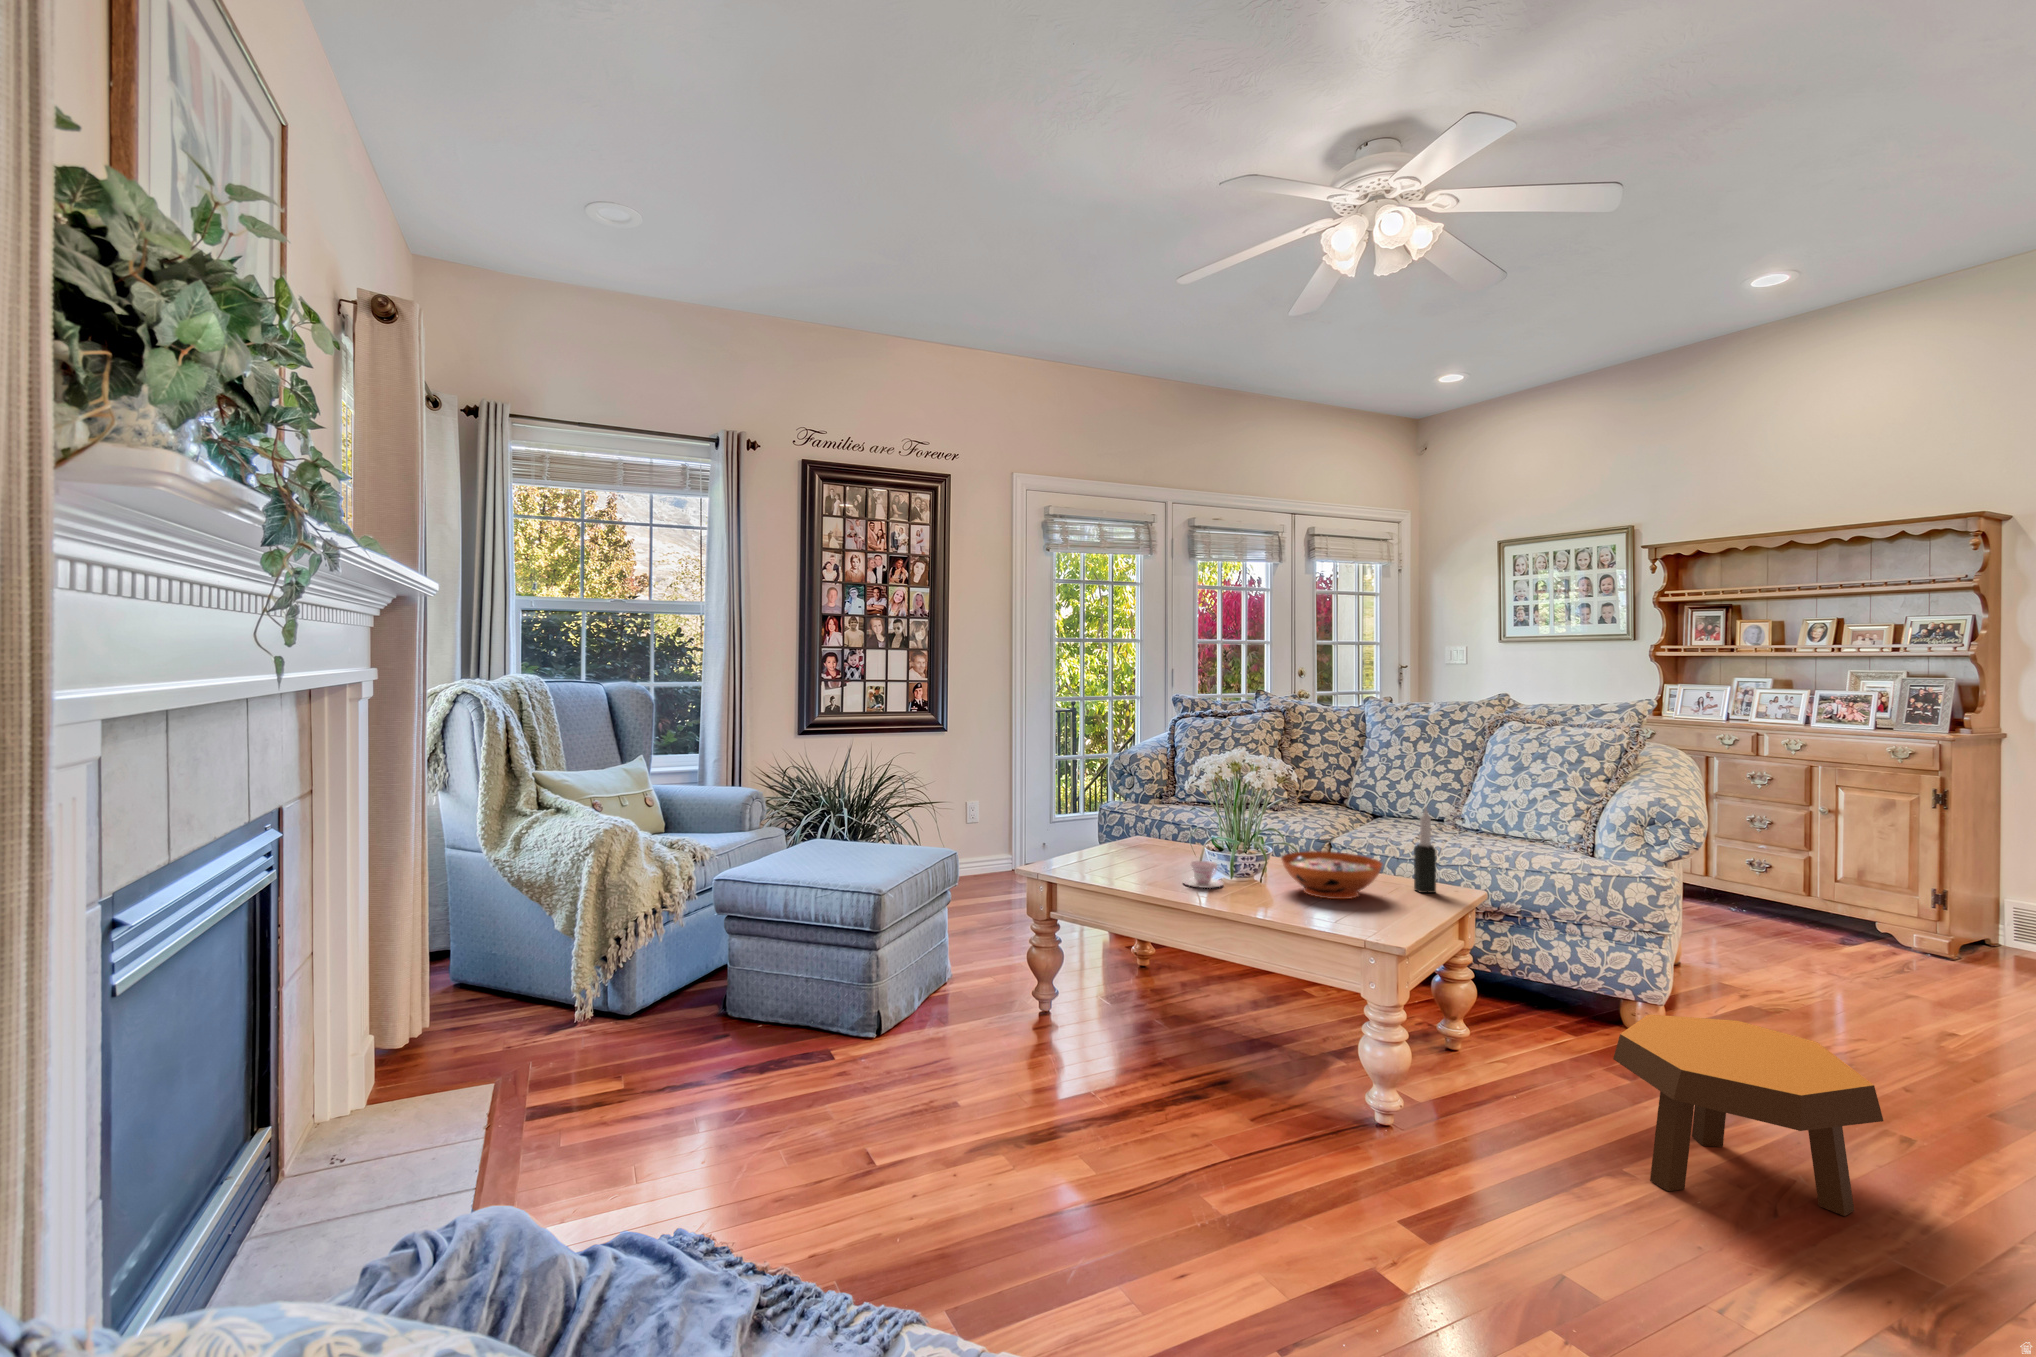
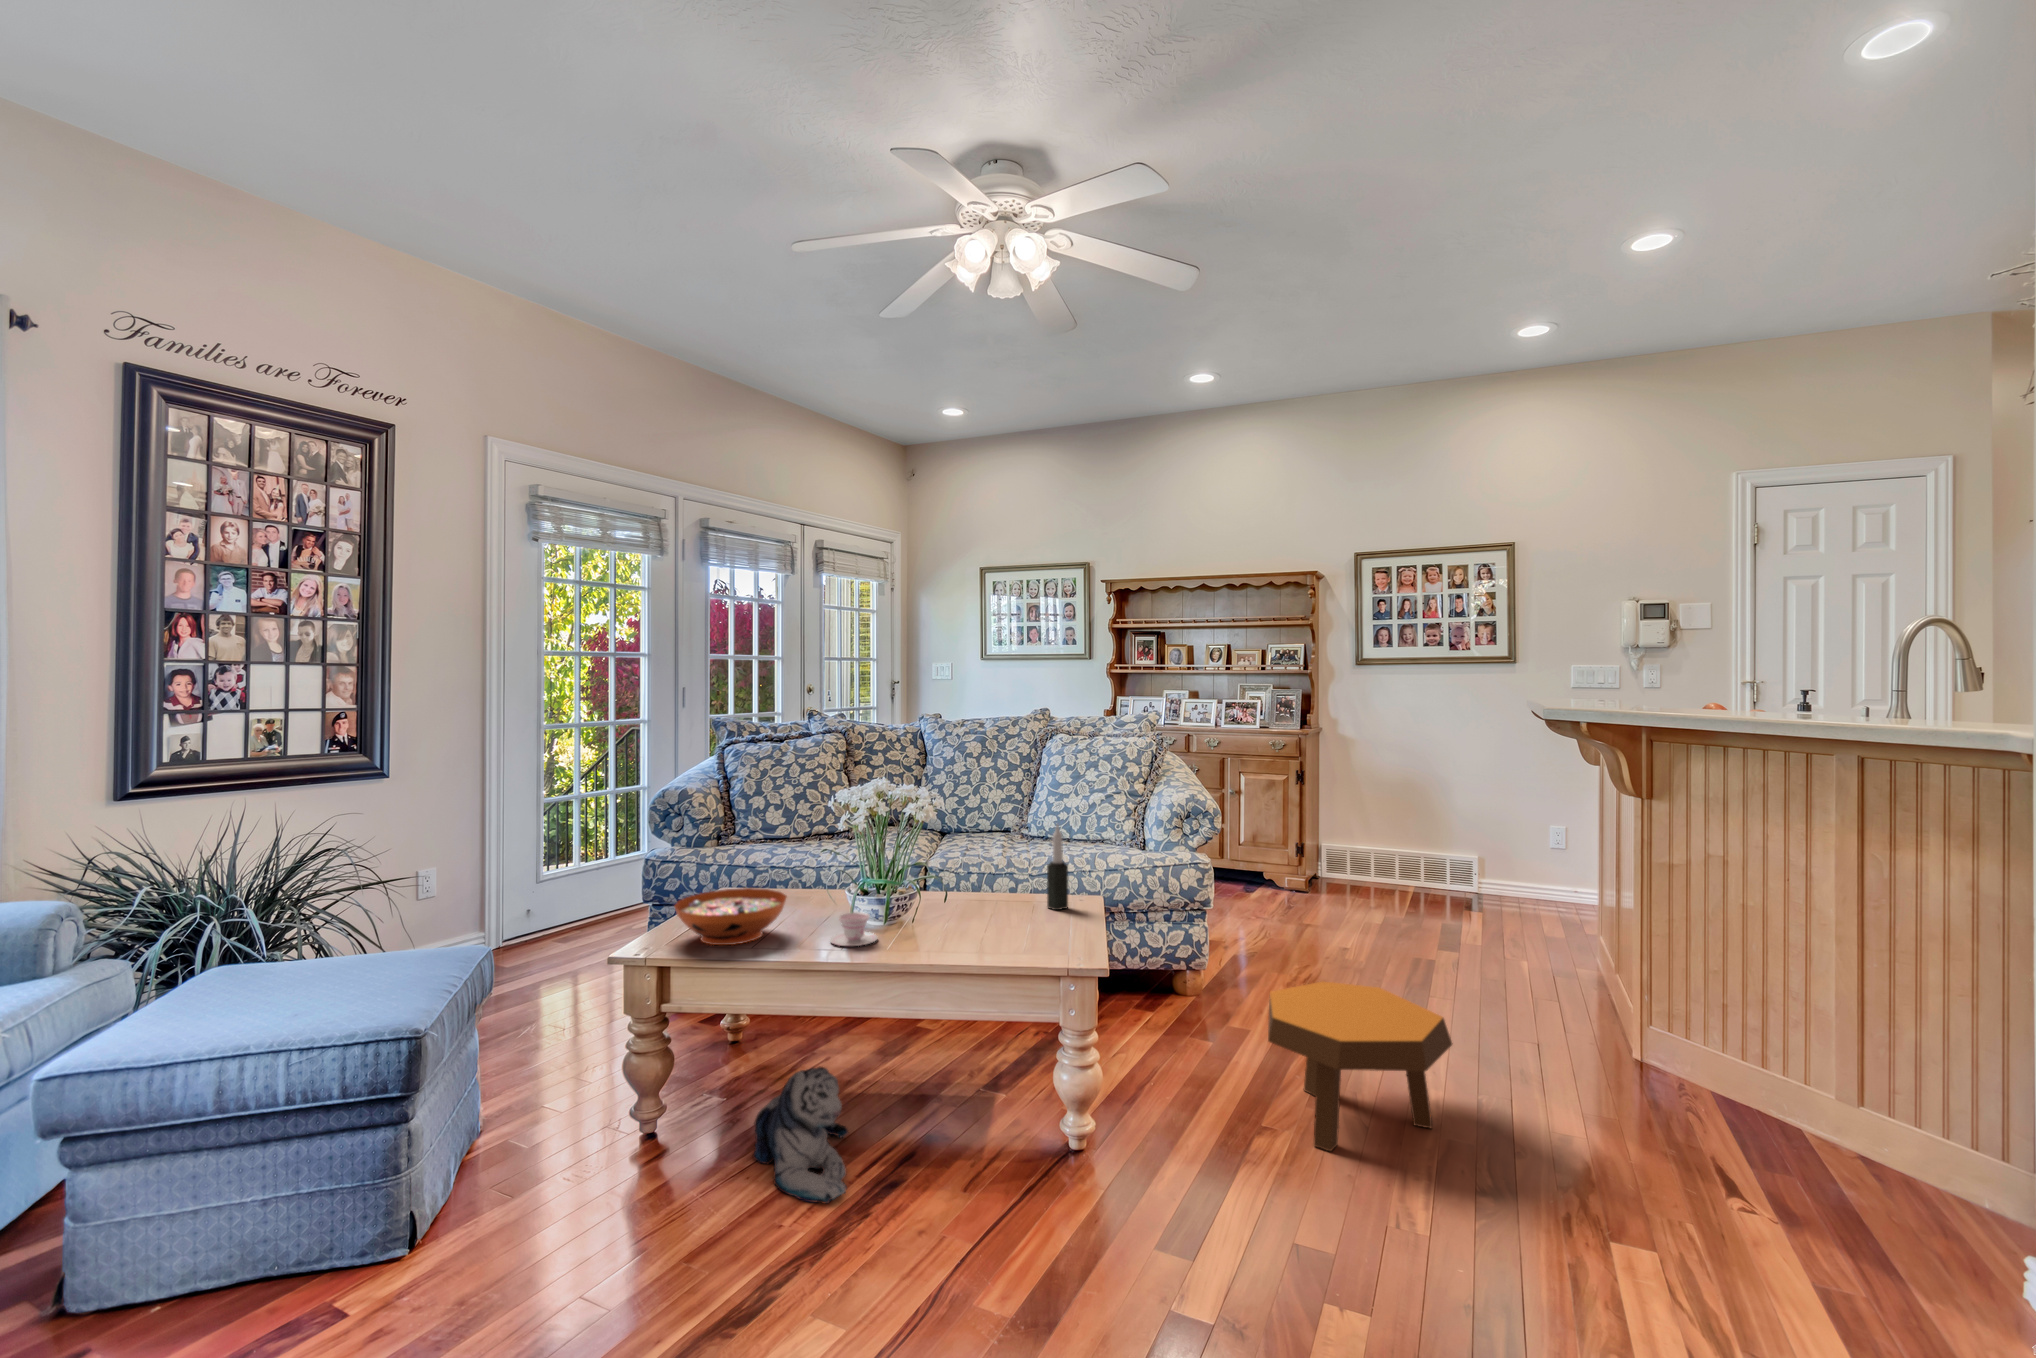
decorative bowl: present [1281,851,1382,899] -> present [674,888,786,945]
plush toy: none [1106,974,1184,1078] -> present [753,1067,848,1203]

